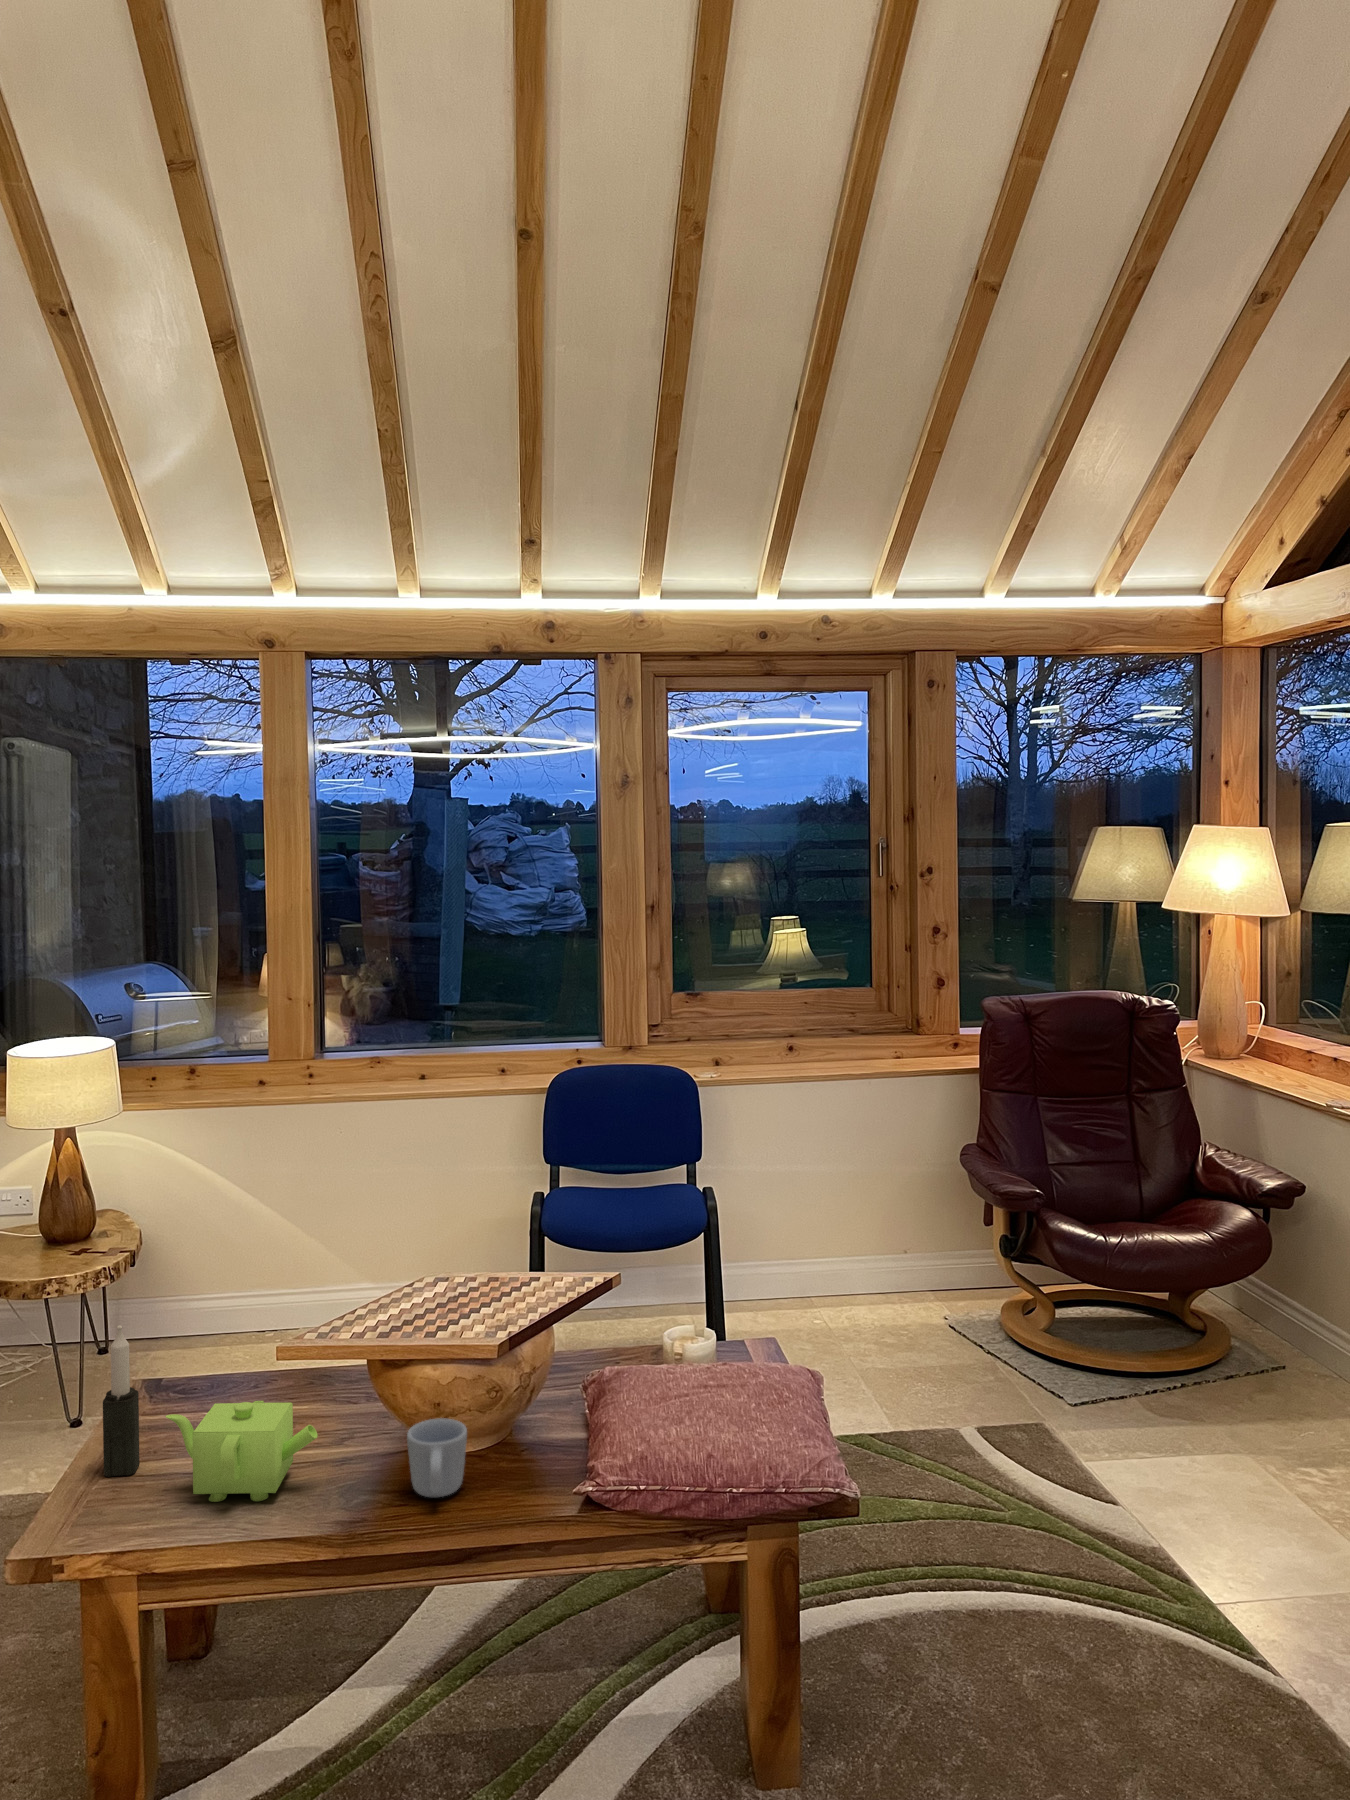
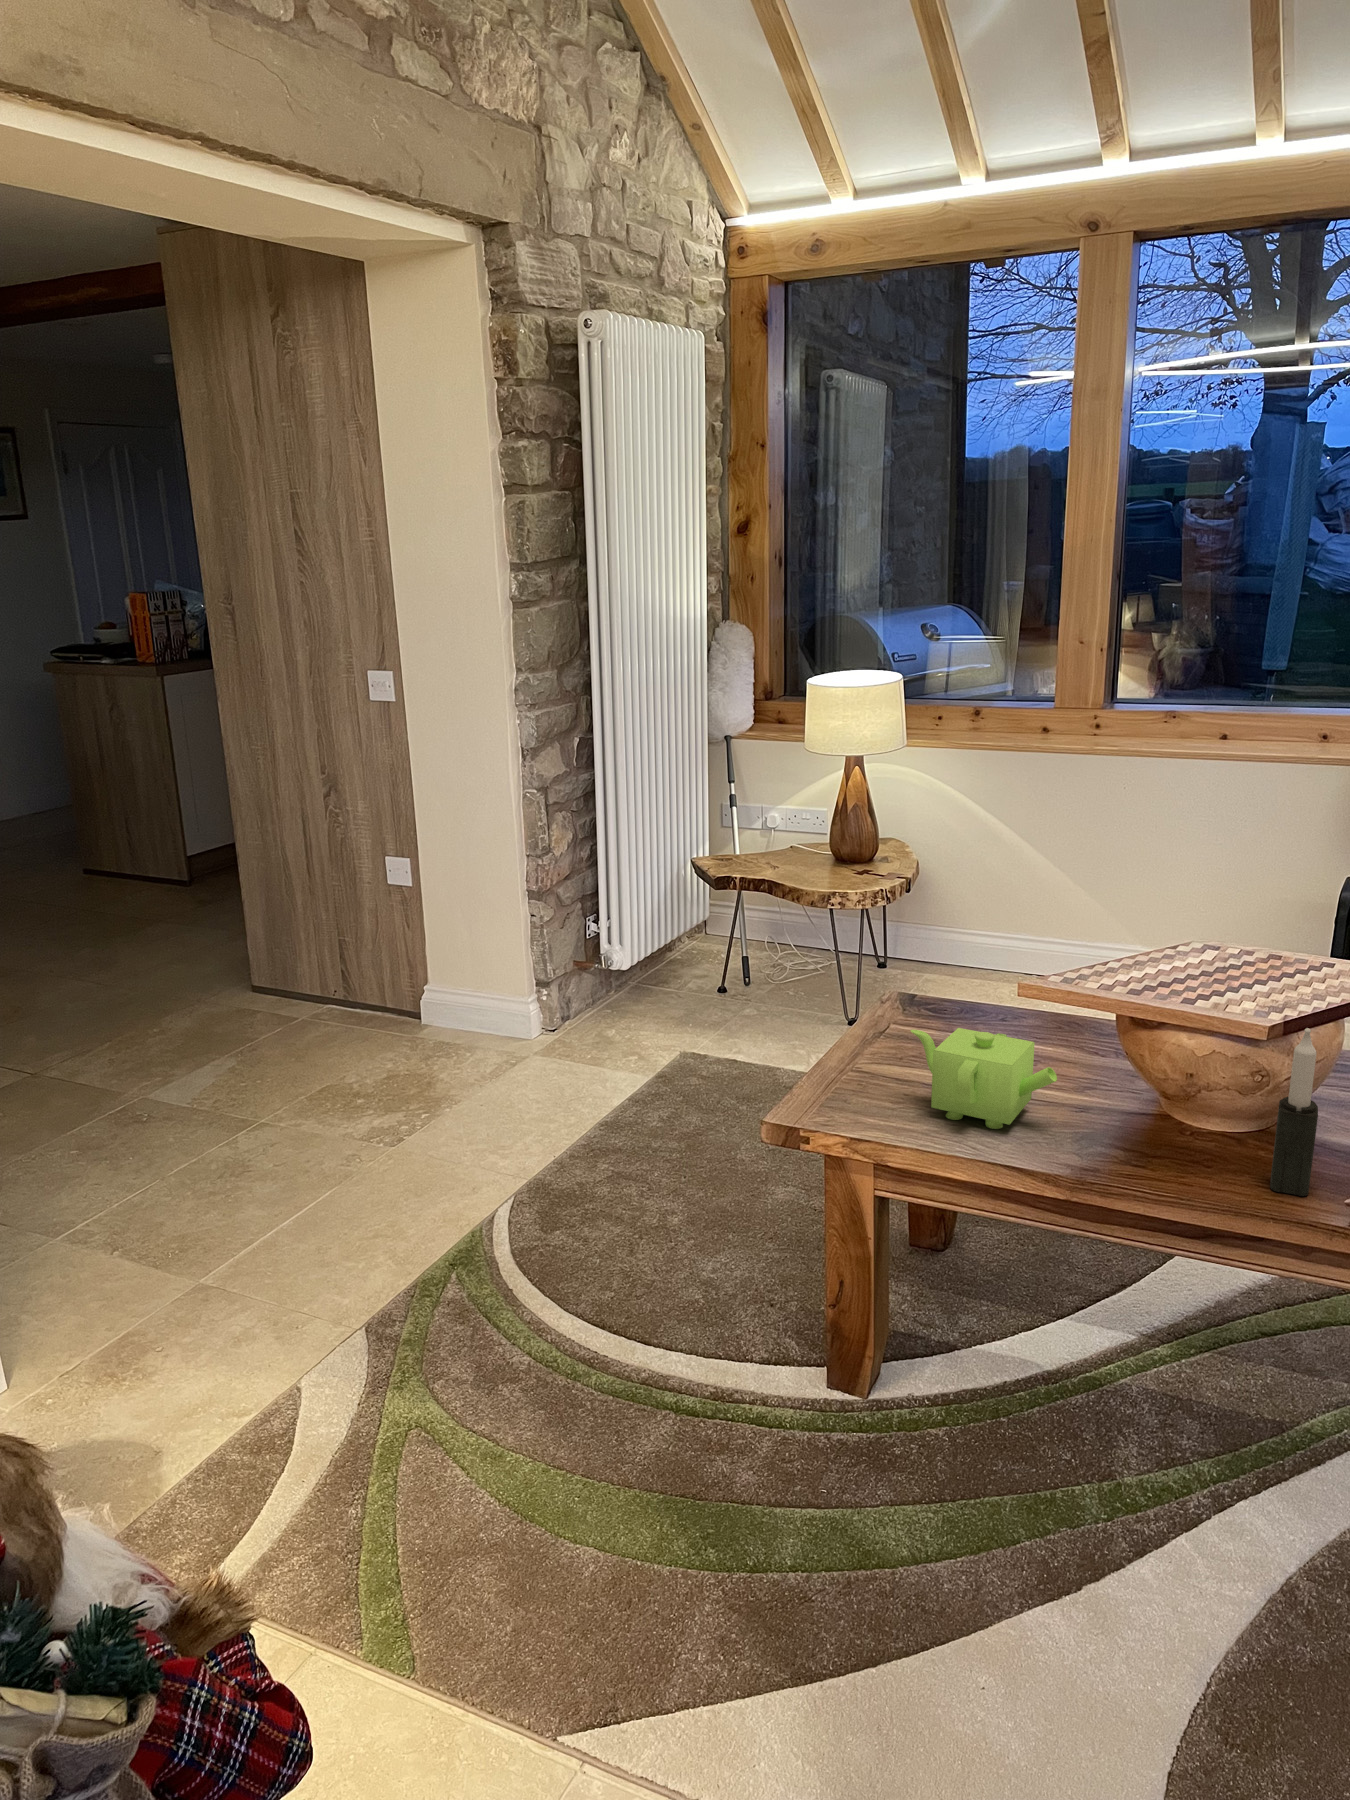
candle: present [103,1325,140,1477] -> present [1270,1028,1318,1196]
mug: present [407,1418,467,1498] -> none [1152,1089,1222,1170]

